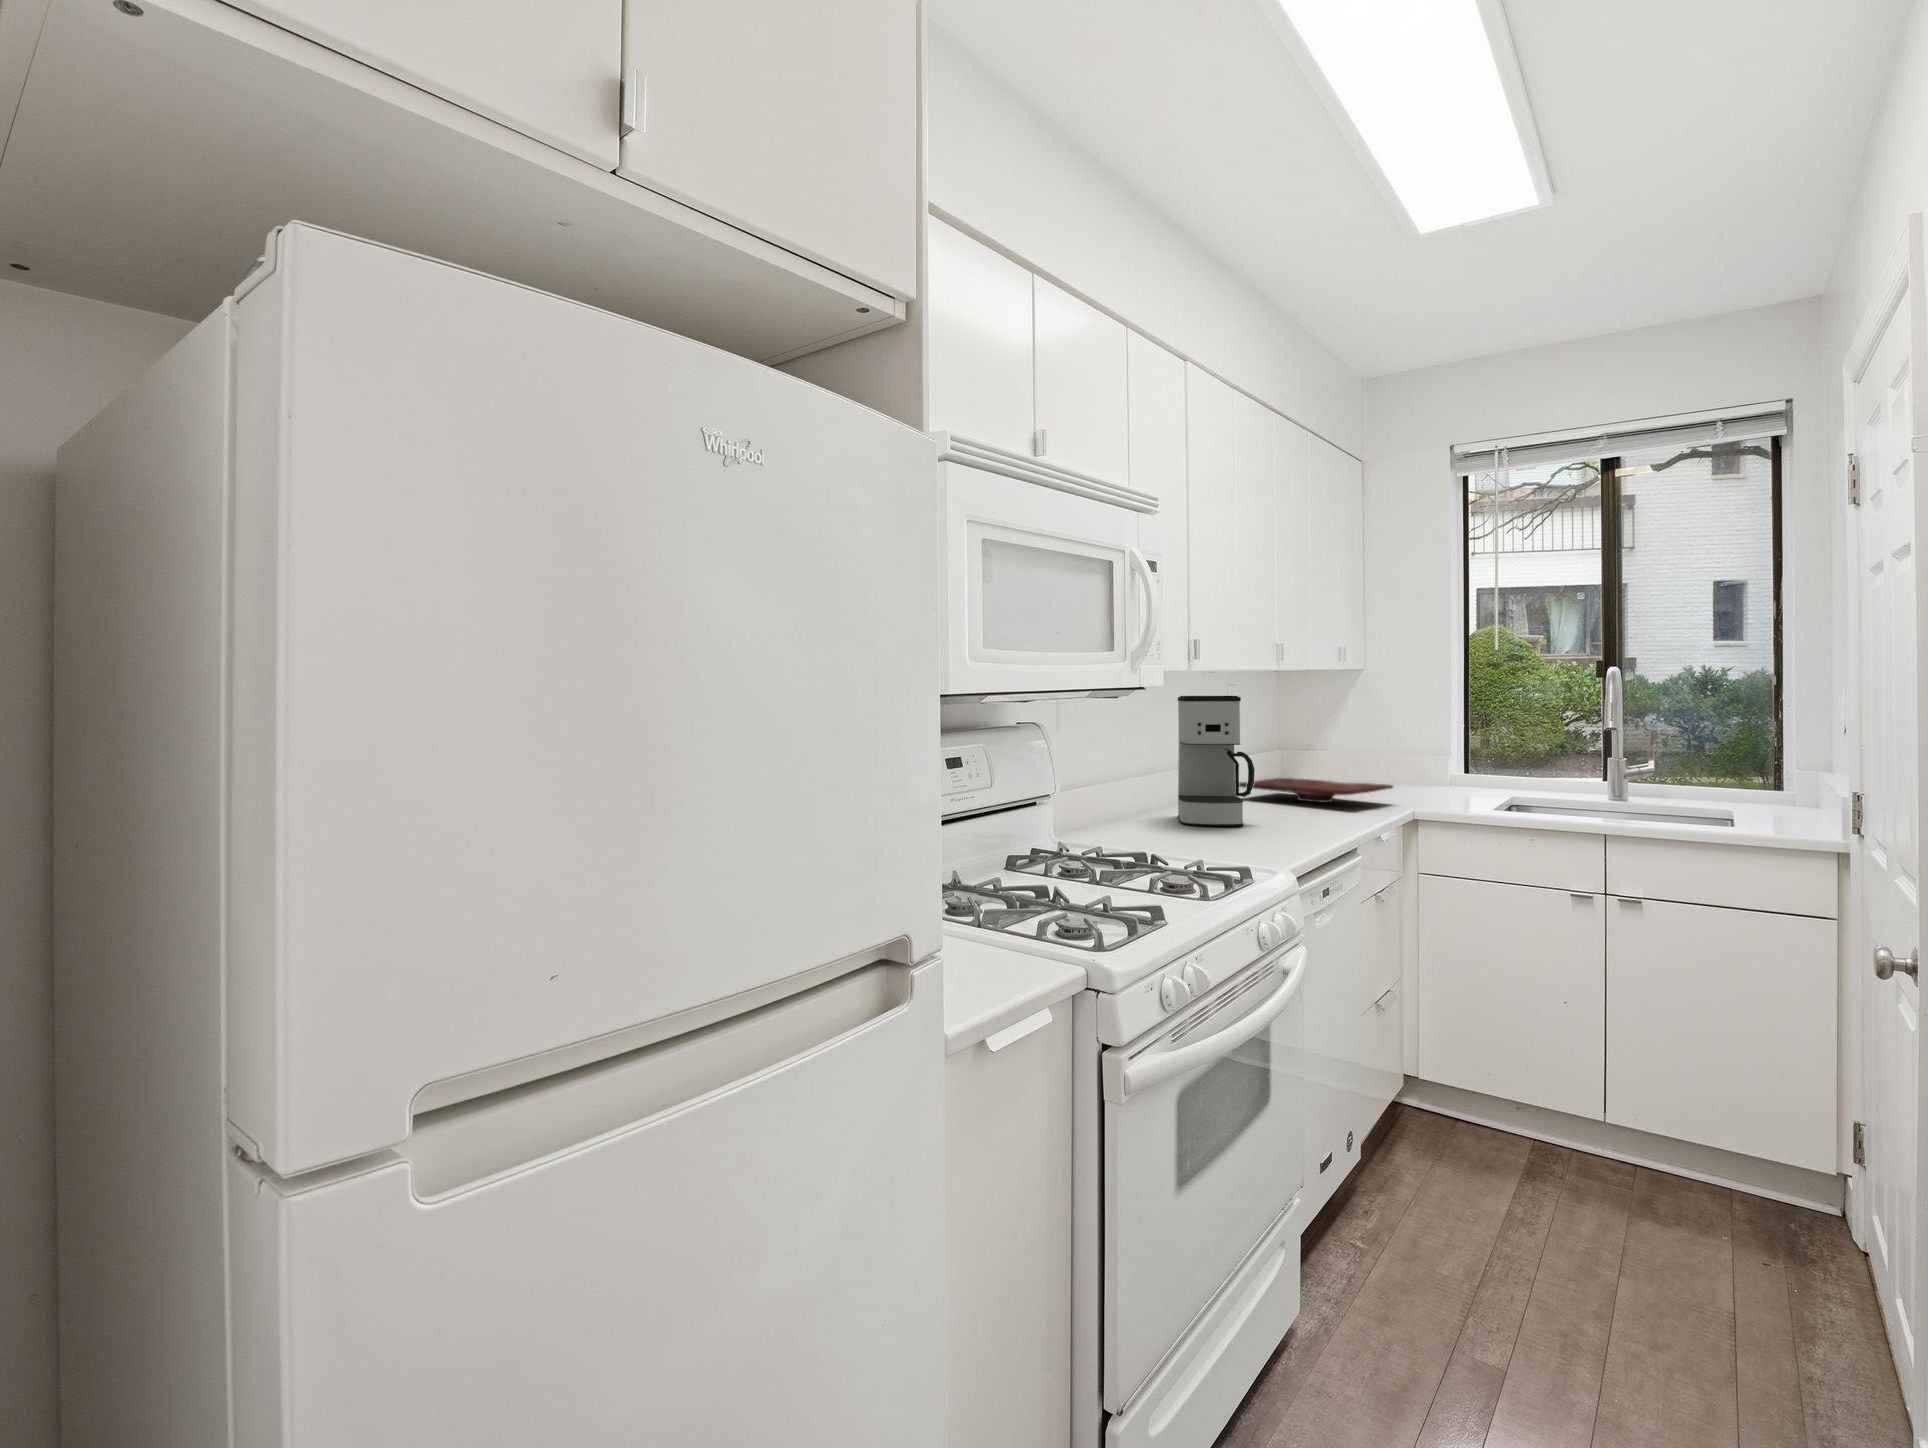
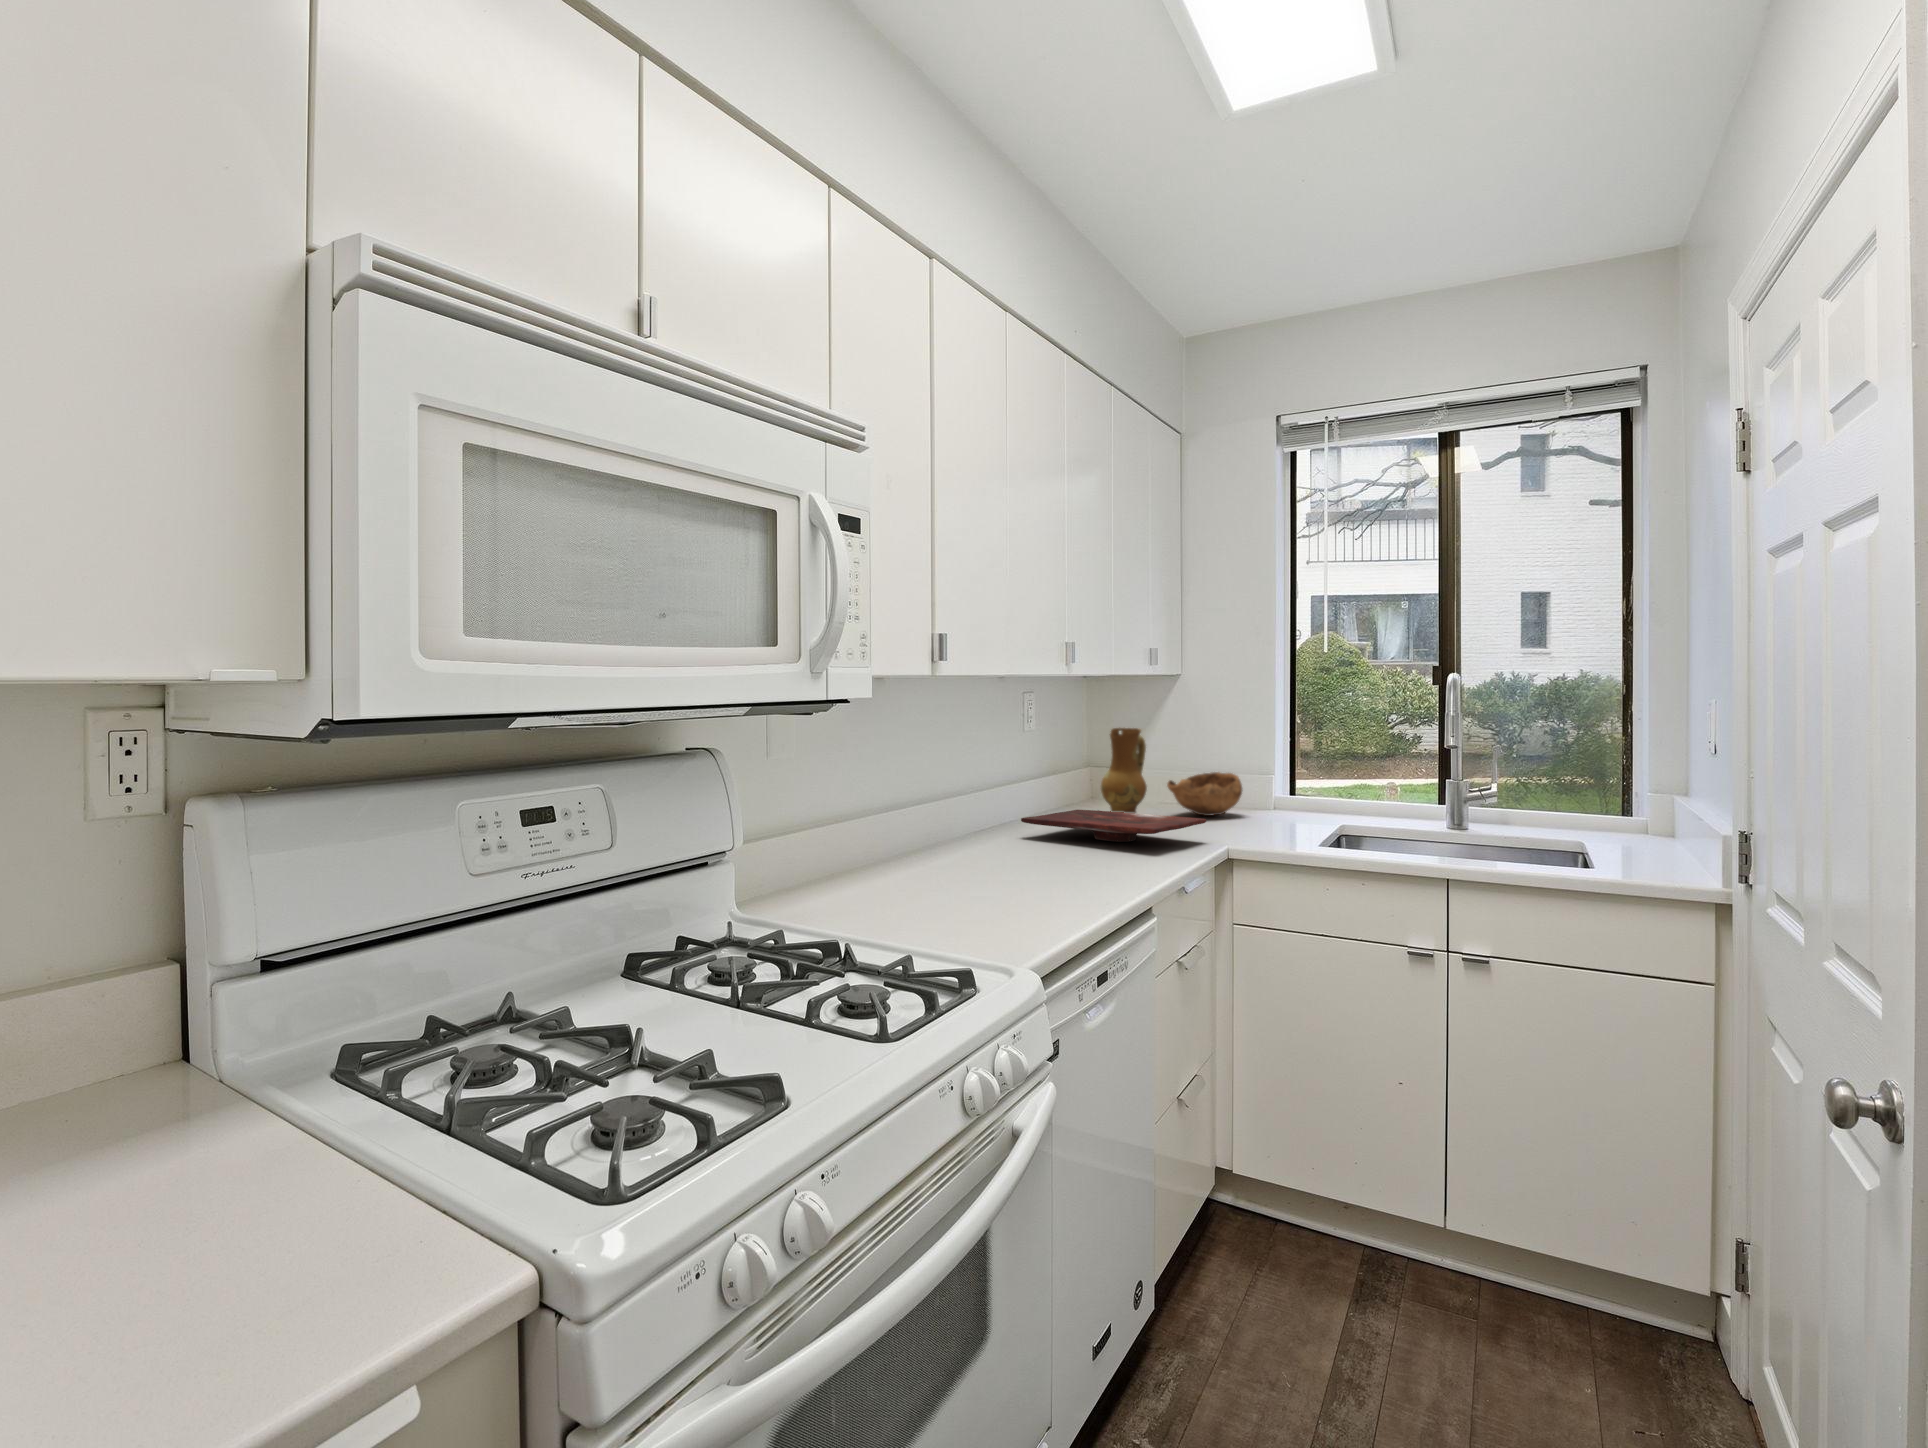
coffee maker: present [1178,696,1254,826] -> none [932,710,1027,883]
ceramic jug: none [1296,711,1337,789] -> present [1101,728,1147,814]
wooden bowl: none [1353,750,1421,786] -> present [1167,772,1242,816]

